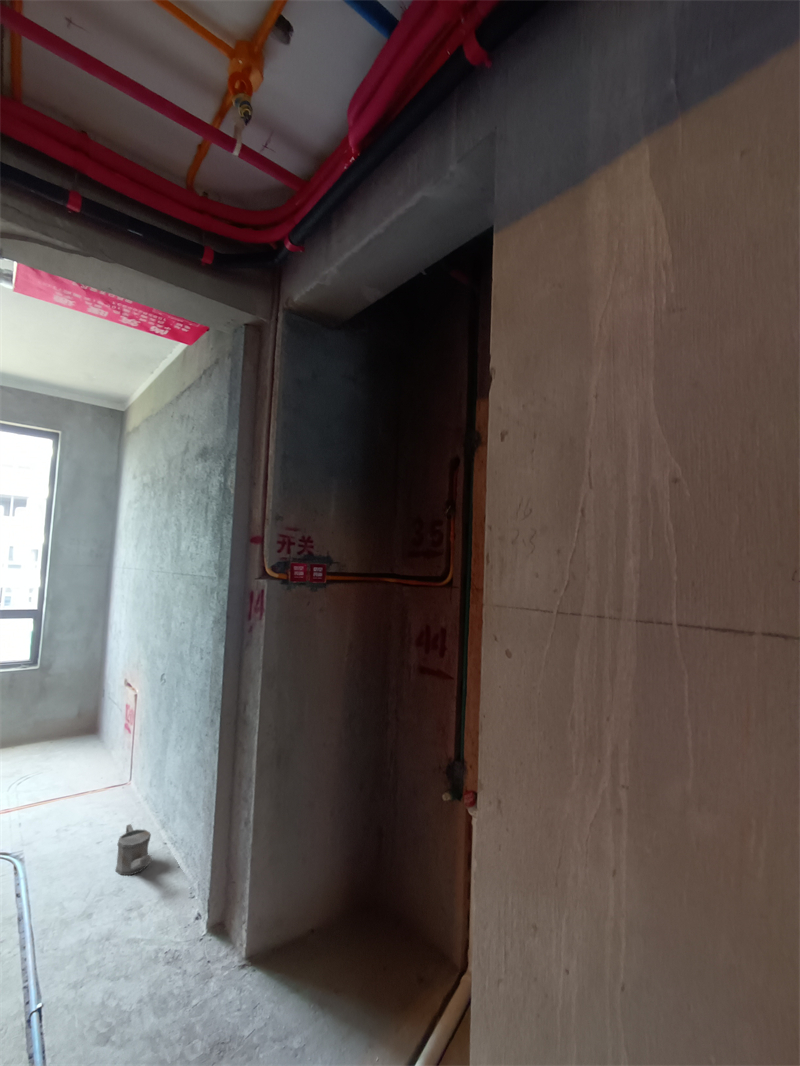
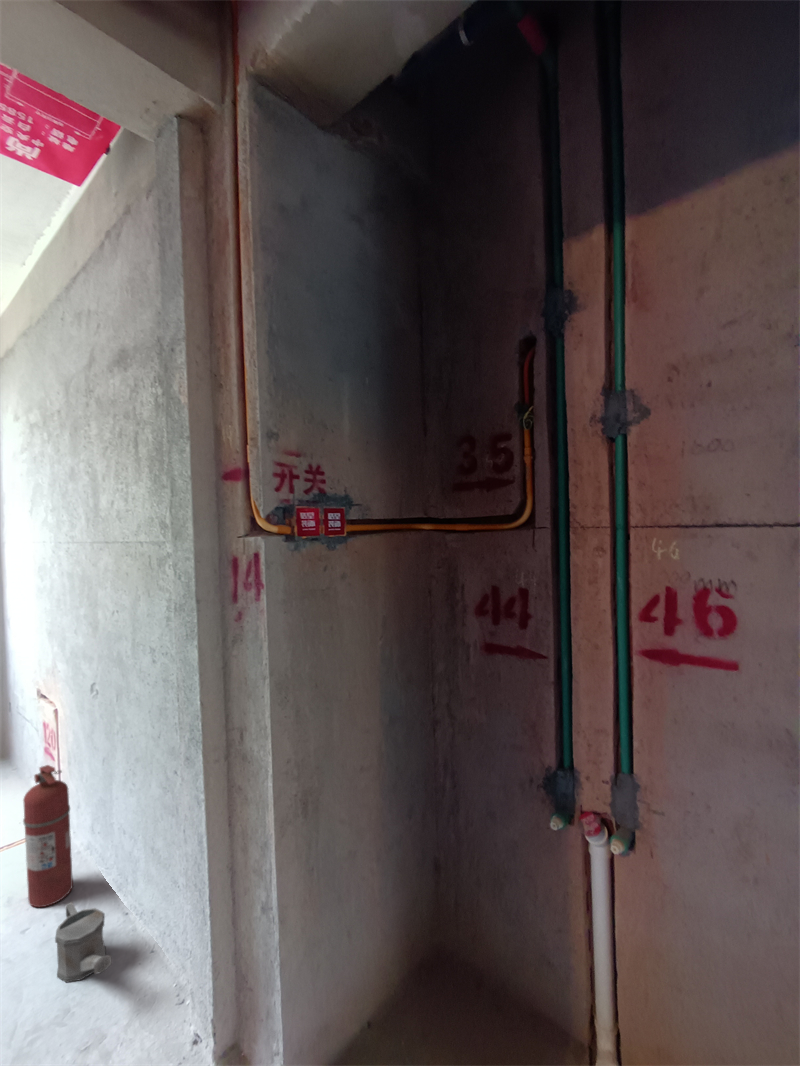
fire extinguisher: none [102,728,138,830] -> present [23,765,73,907]

